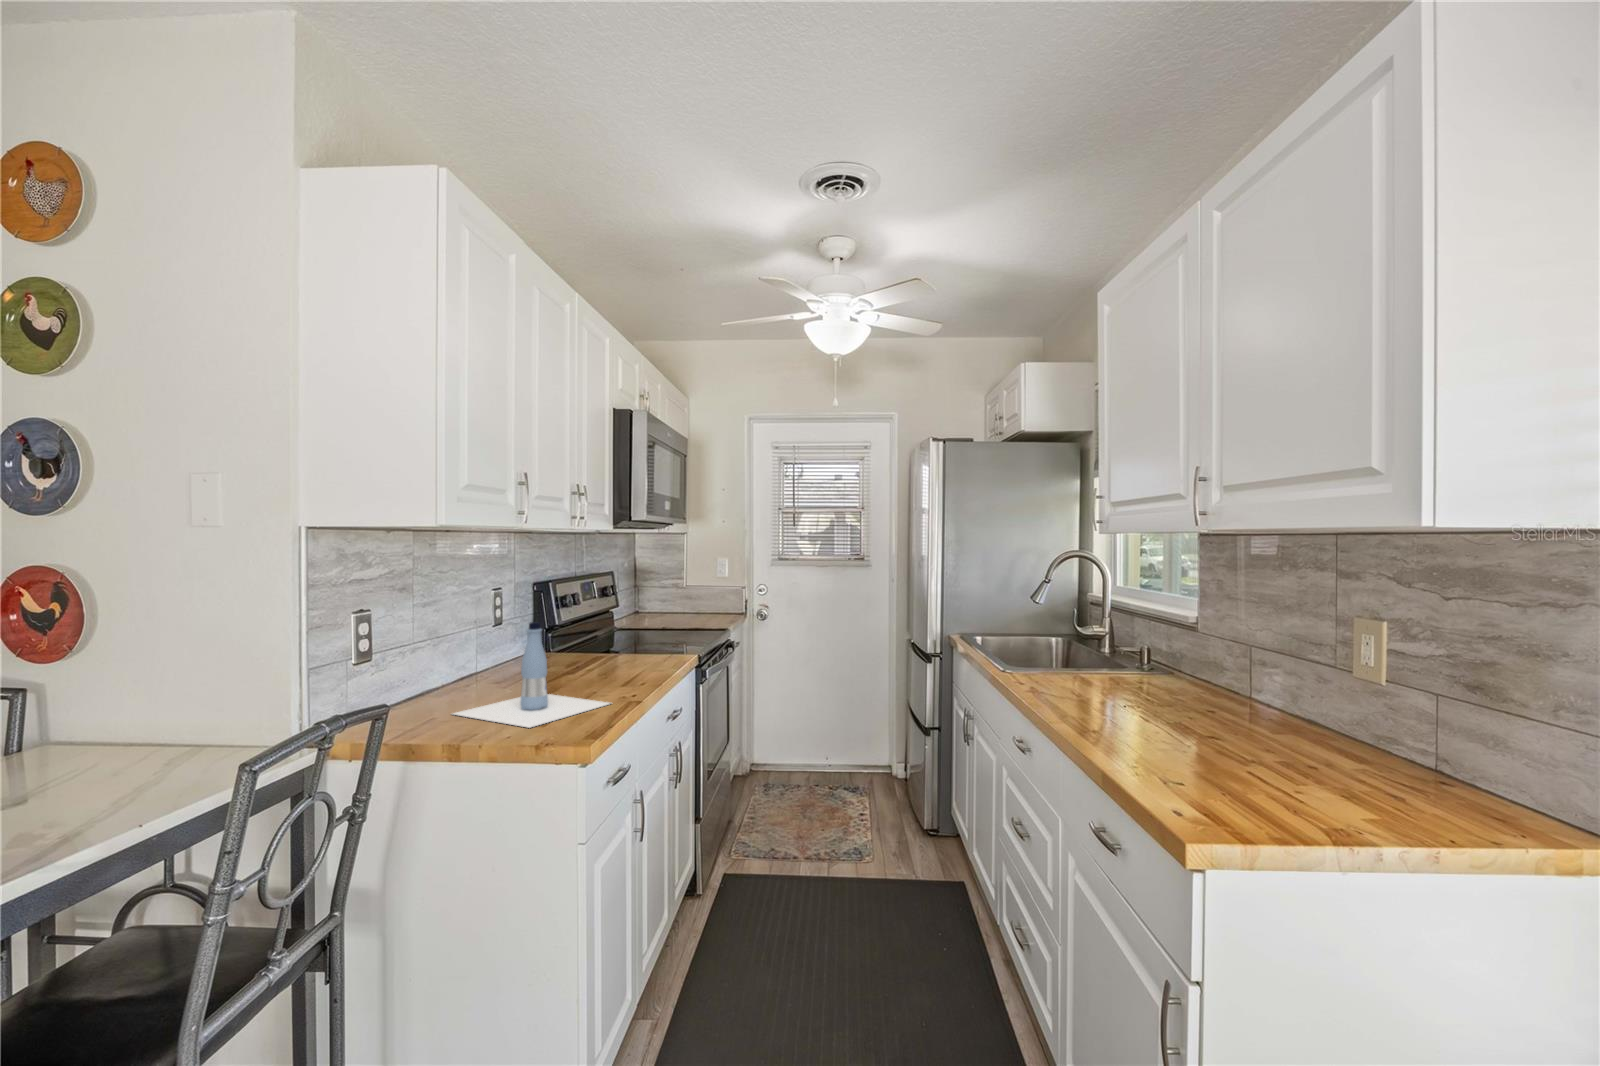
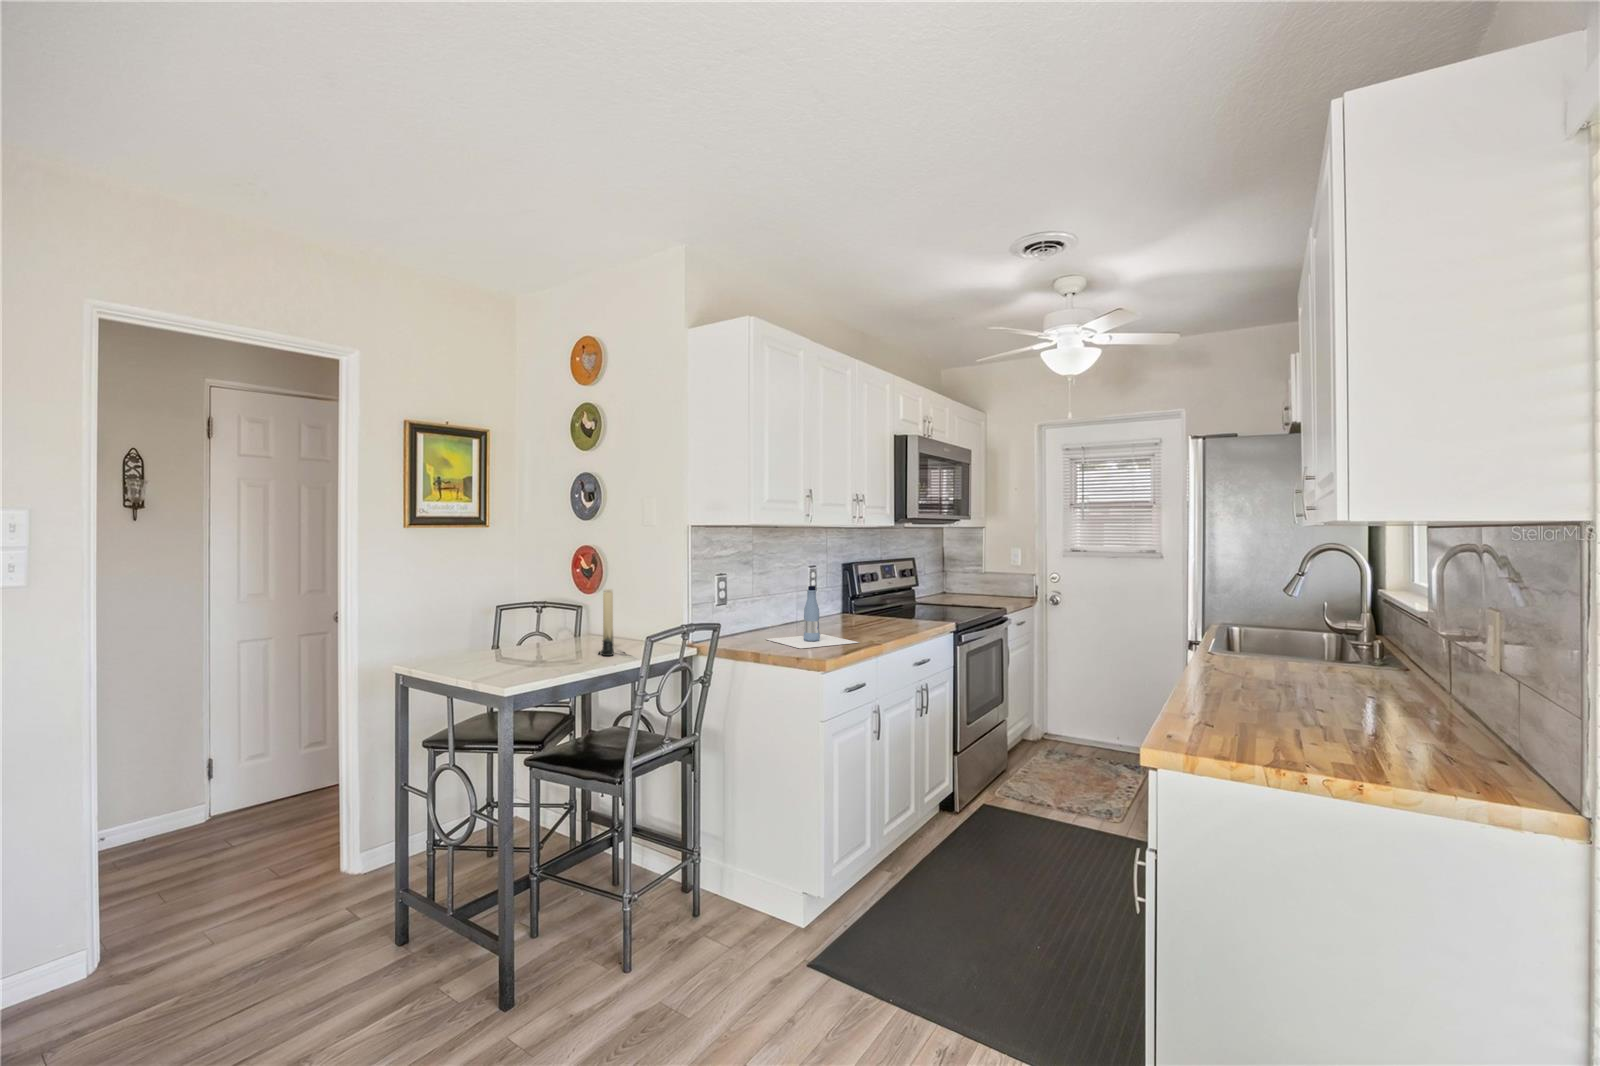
candle: none [77,657,122,799] -> present [599,589,614,656]

